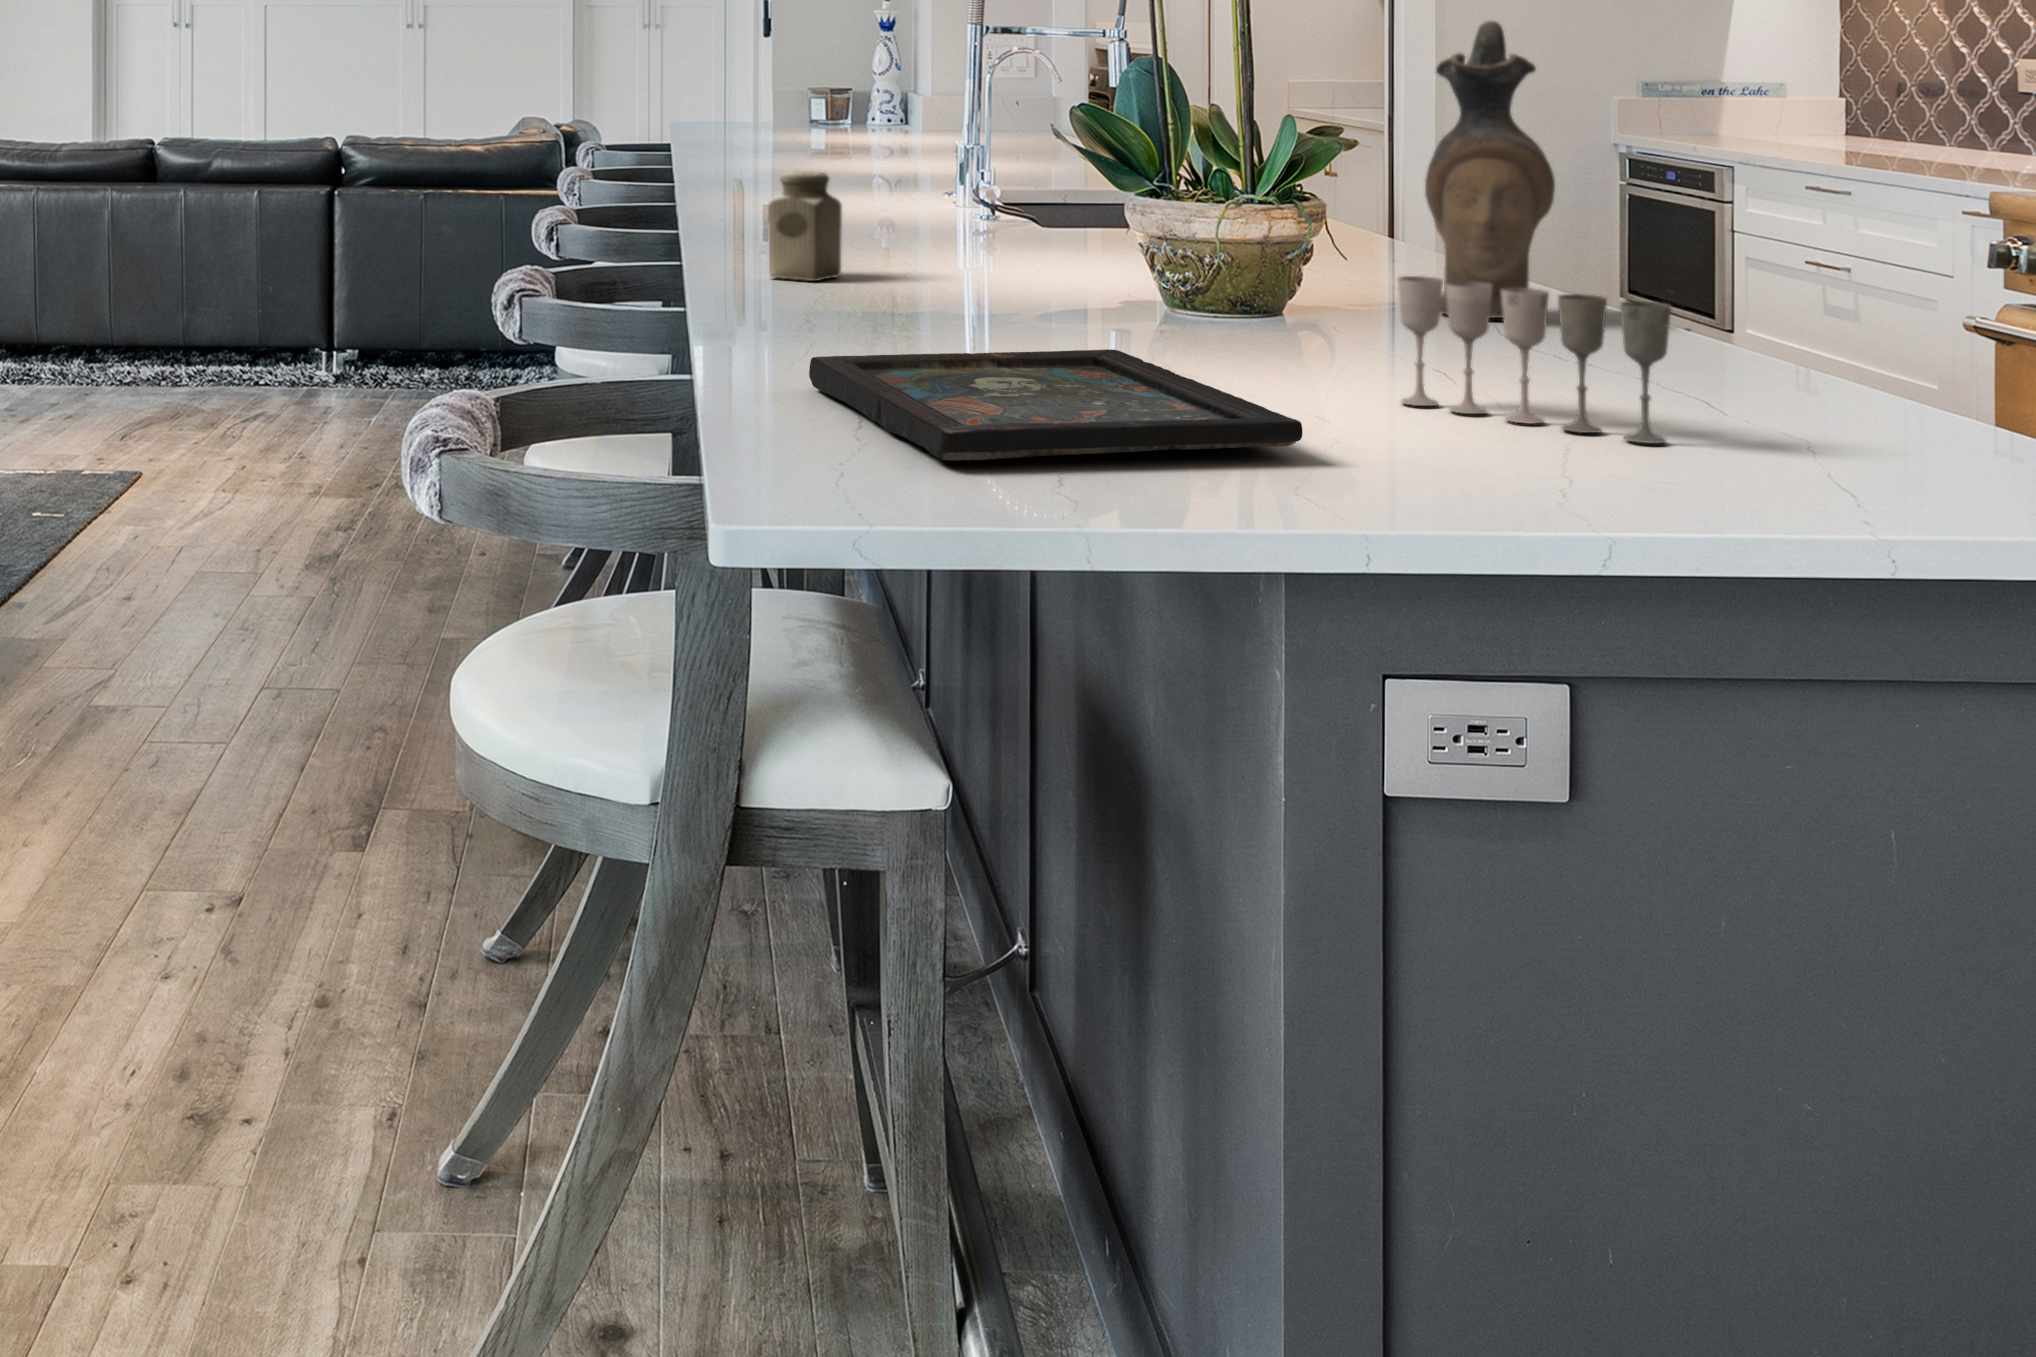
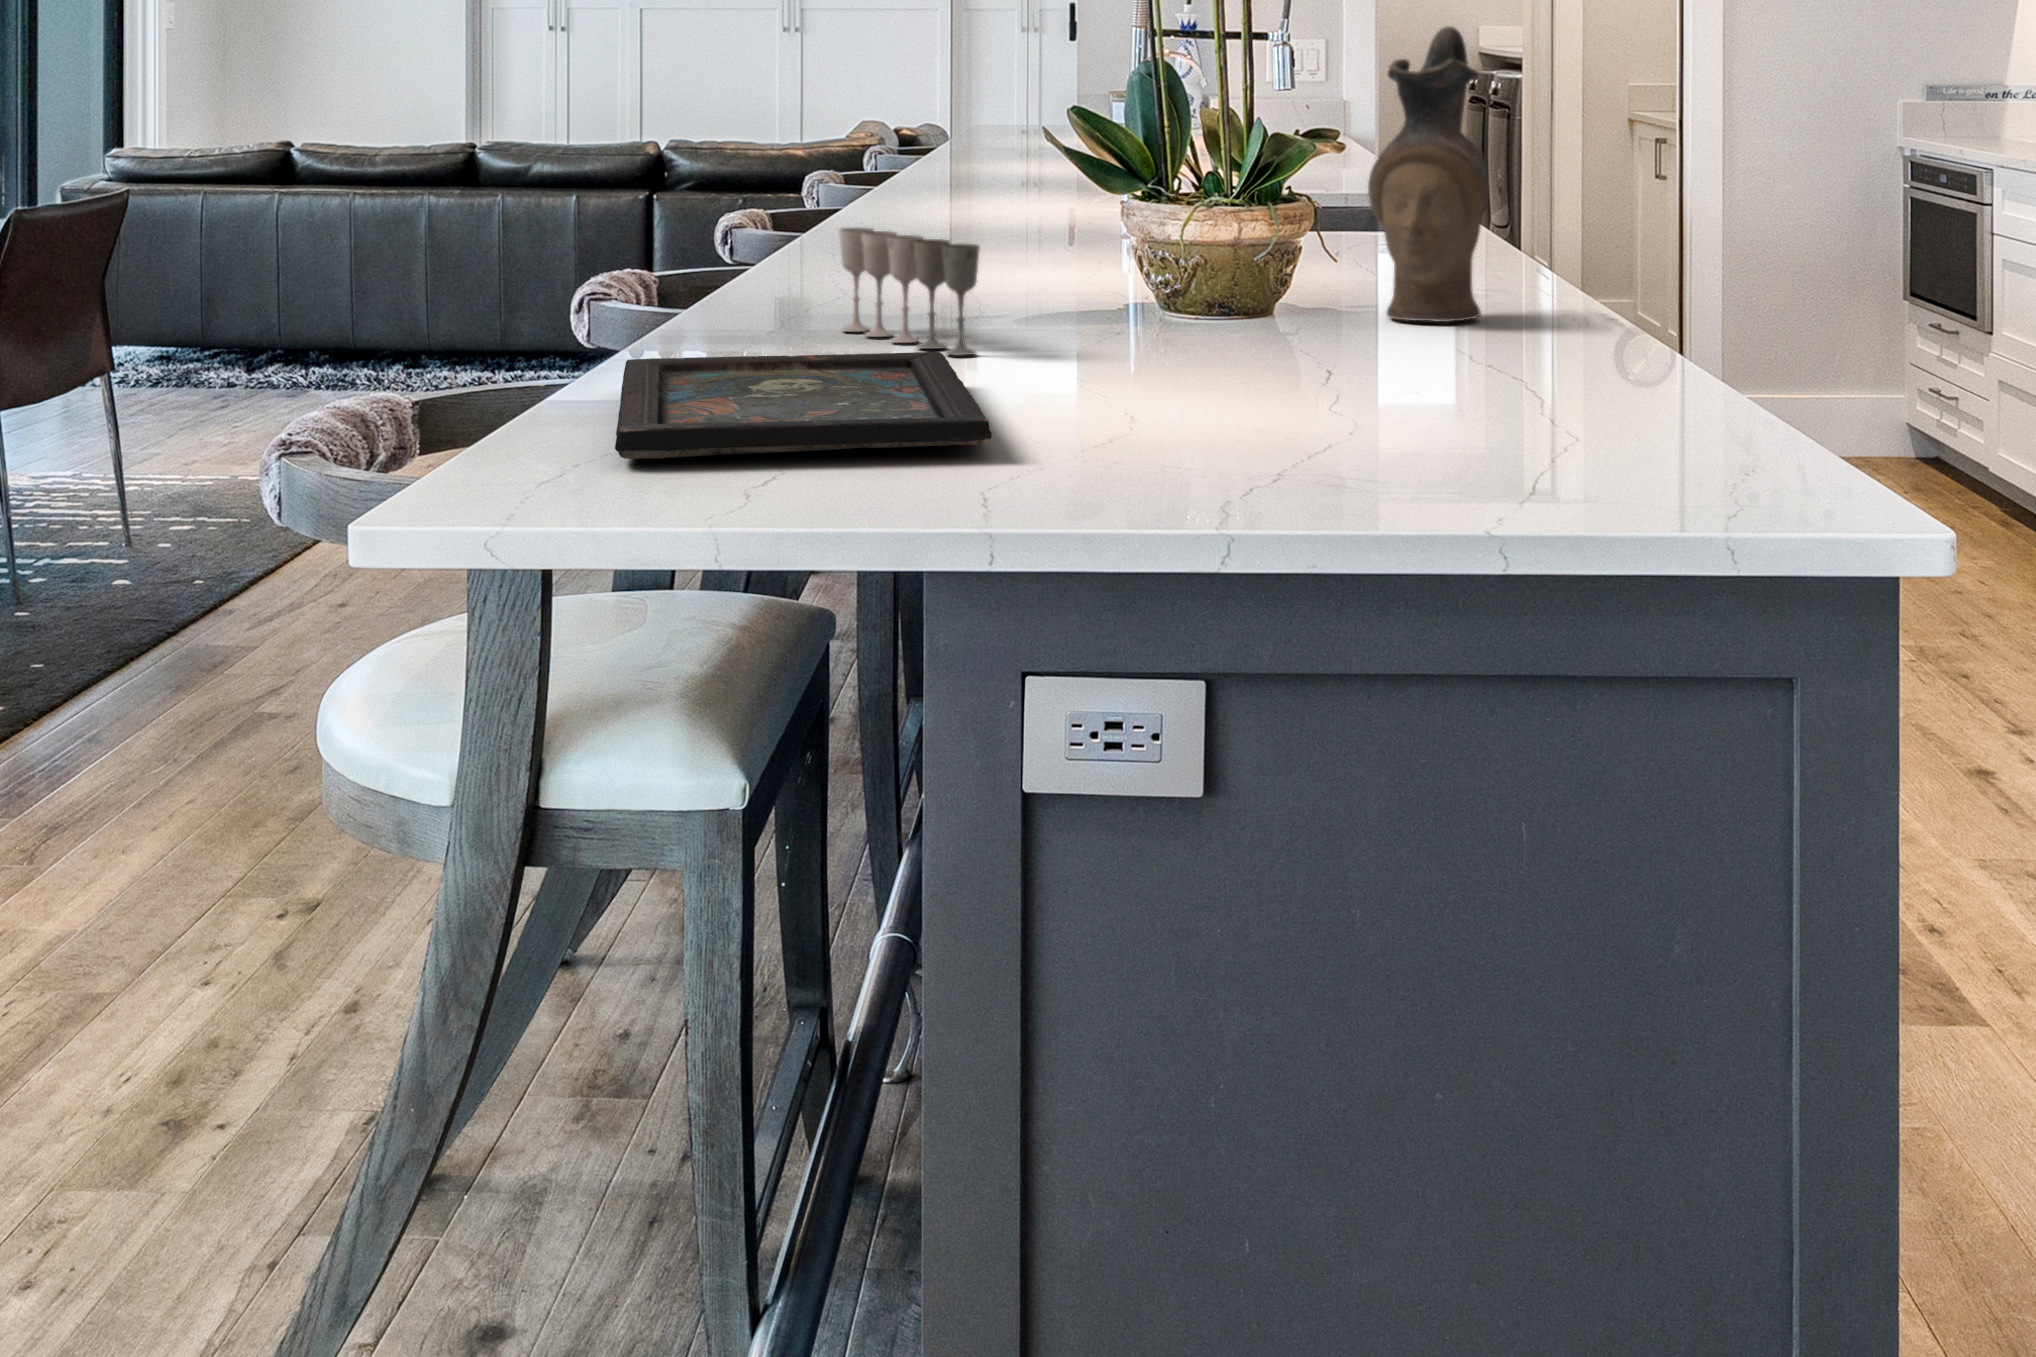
salt shaker: present [768,171,842,281] -> none [774,176,850,286]
wine glass: present [1398,276,1671,444] -> present [839,228,980,356]

